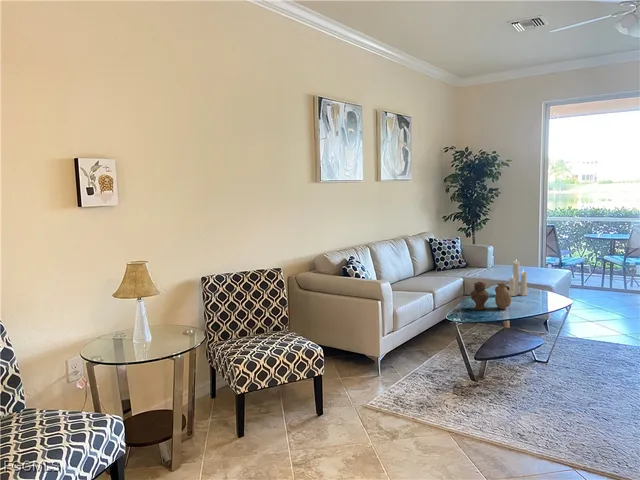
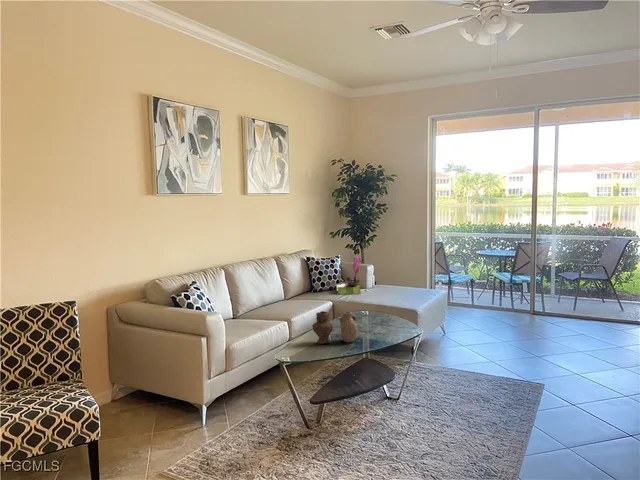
flower arrangement: none [460,236,487,273] -> present [337,256,361,294]
candle: present [509,260,527,296] -> none [366,278,387,324]

